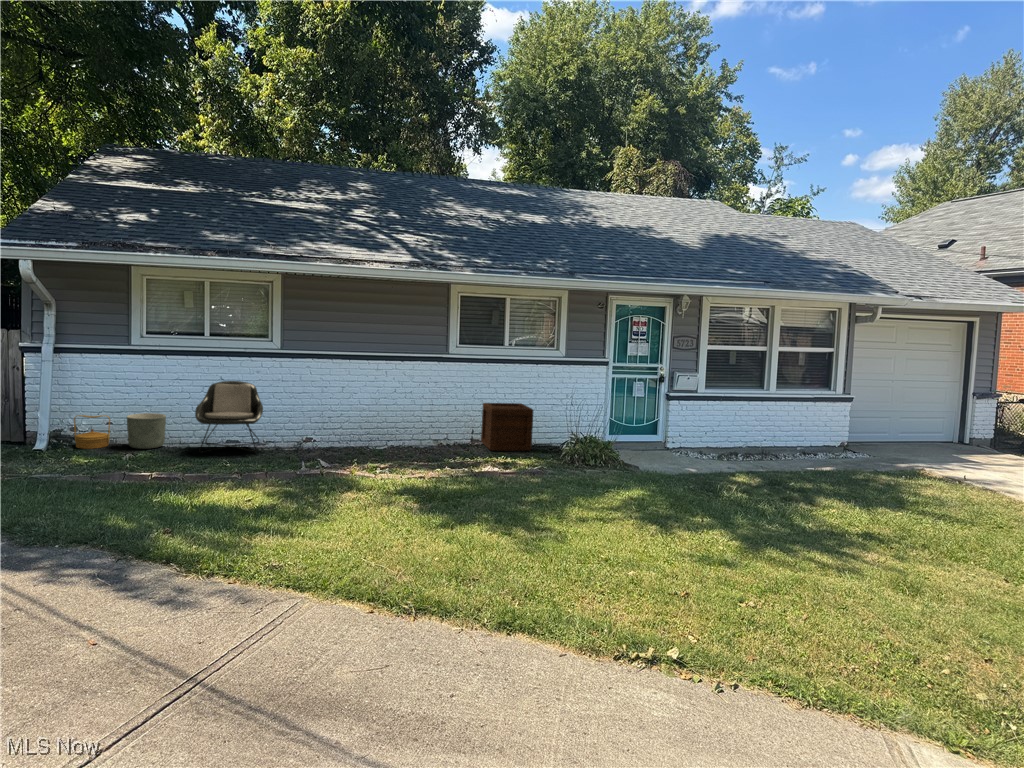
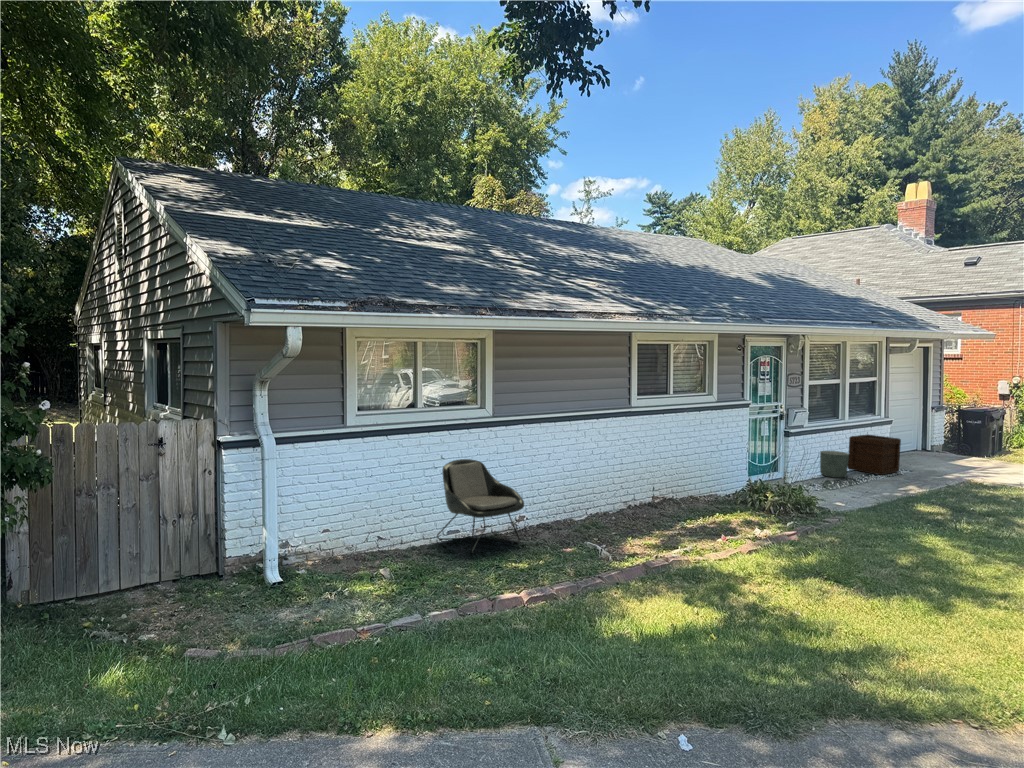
wooden crate: present [481,403,533,451] -> present [848,435,901,475]
planter: present [127,413,166,449] -> present [820,451,849,478]
woven basket: present [74,415,110,449] -> none [302,521,344,570]

